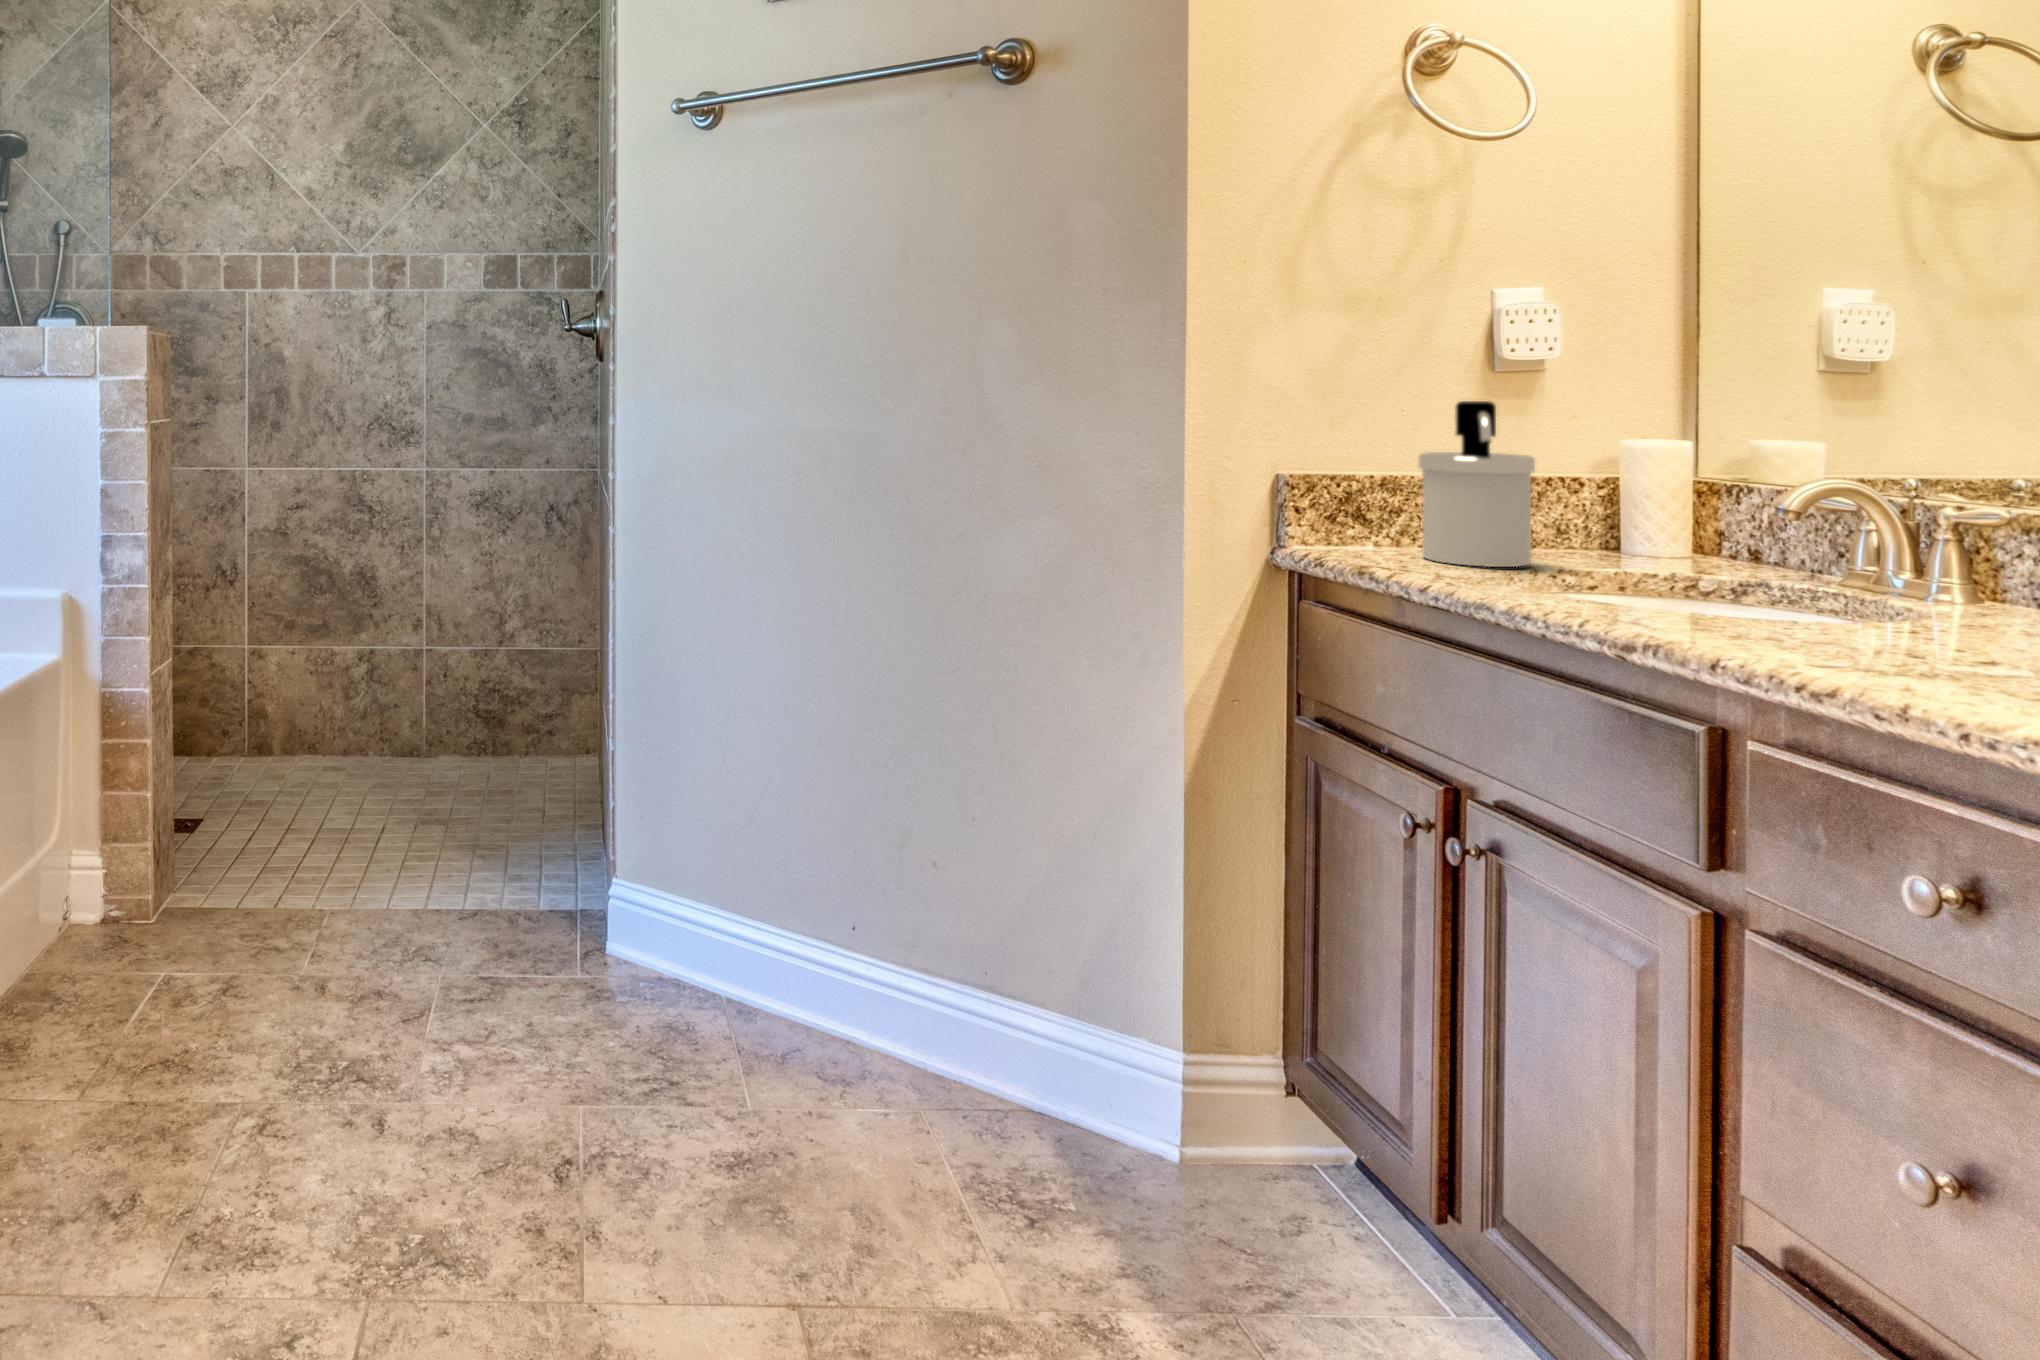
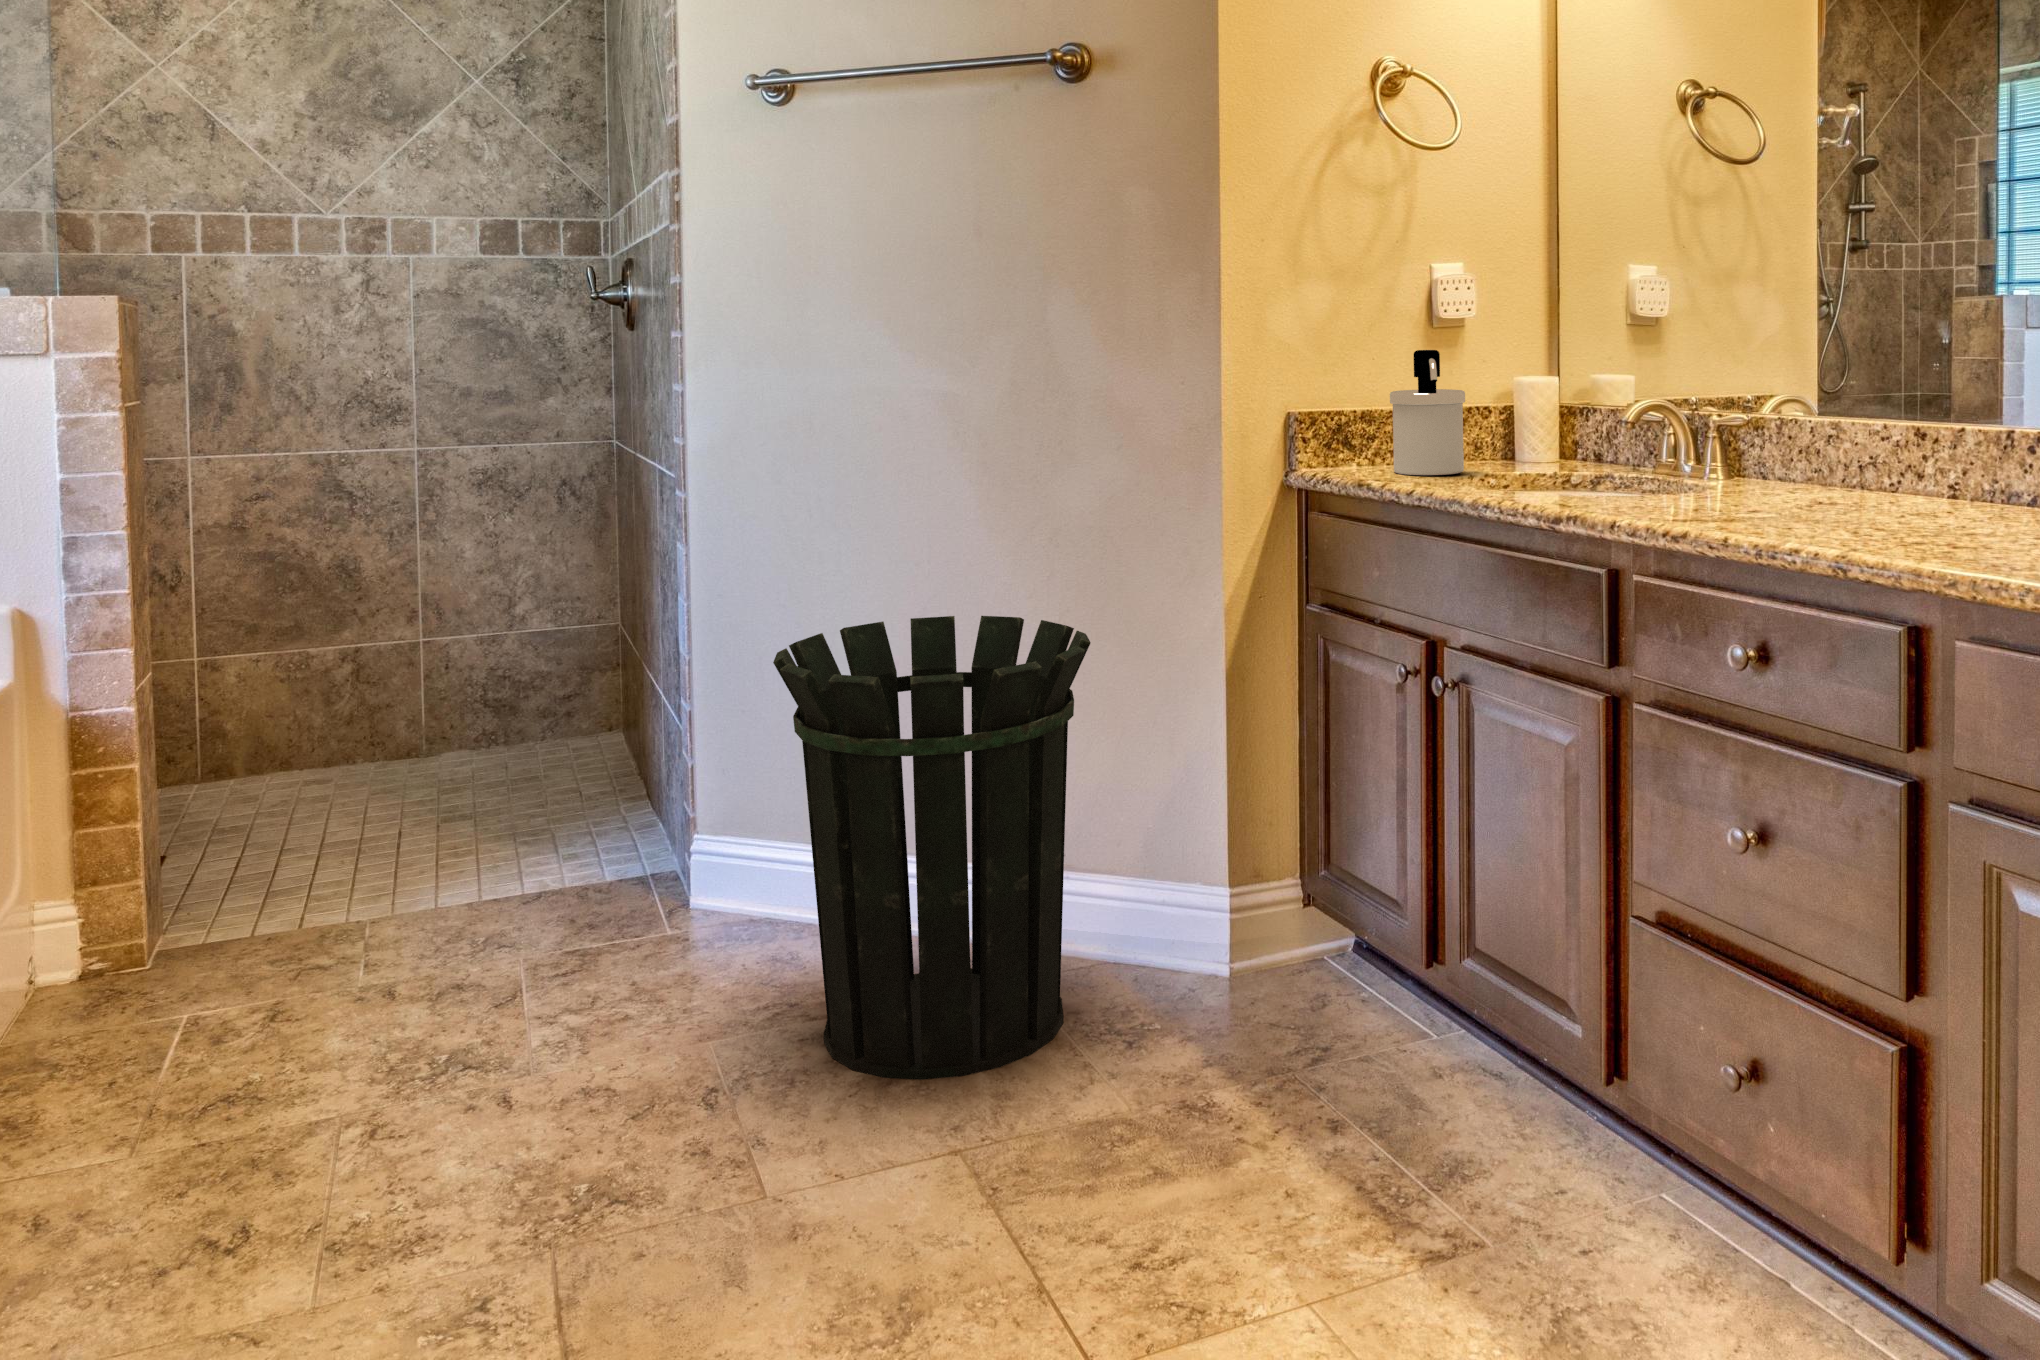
waste bin: none [651,673,1004,1213] -> present [773,616,1091,1080]

